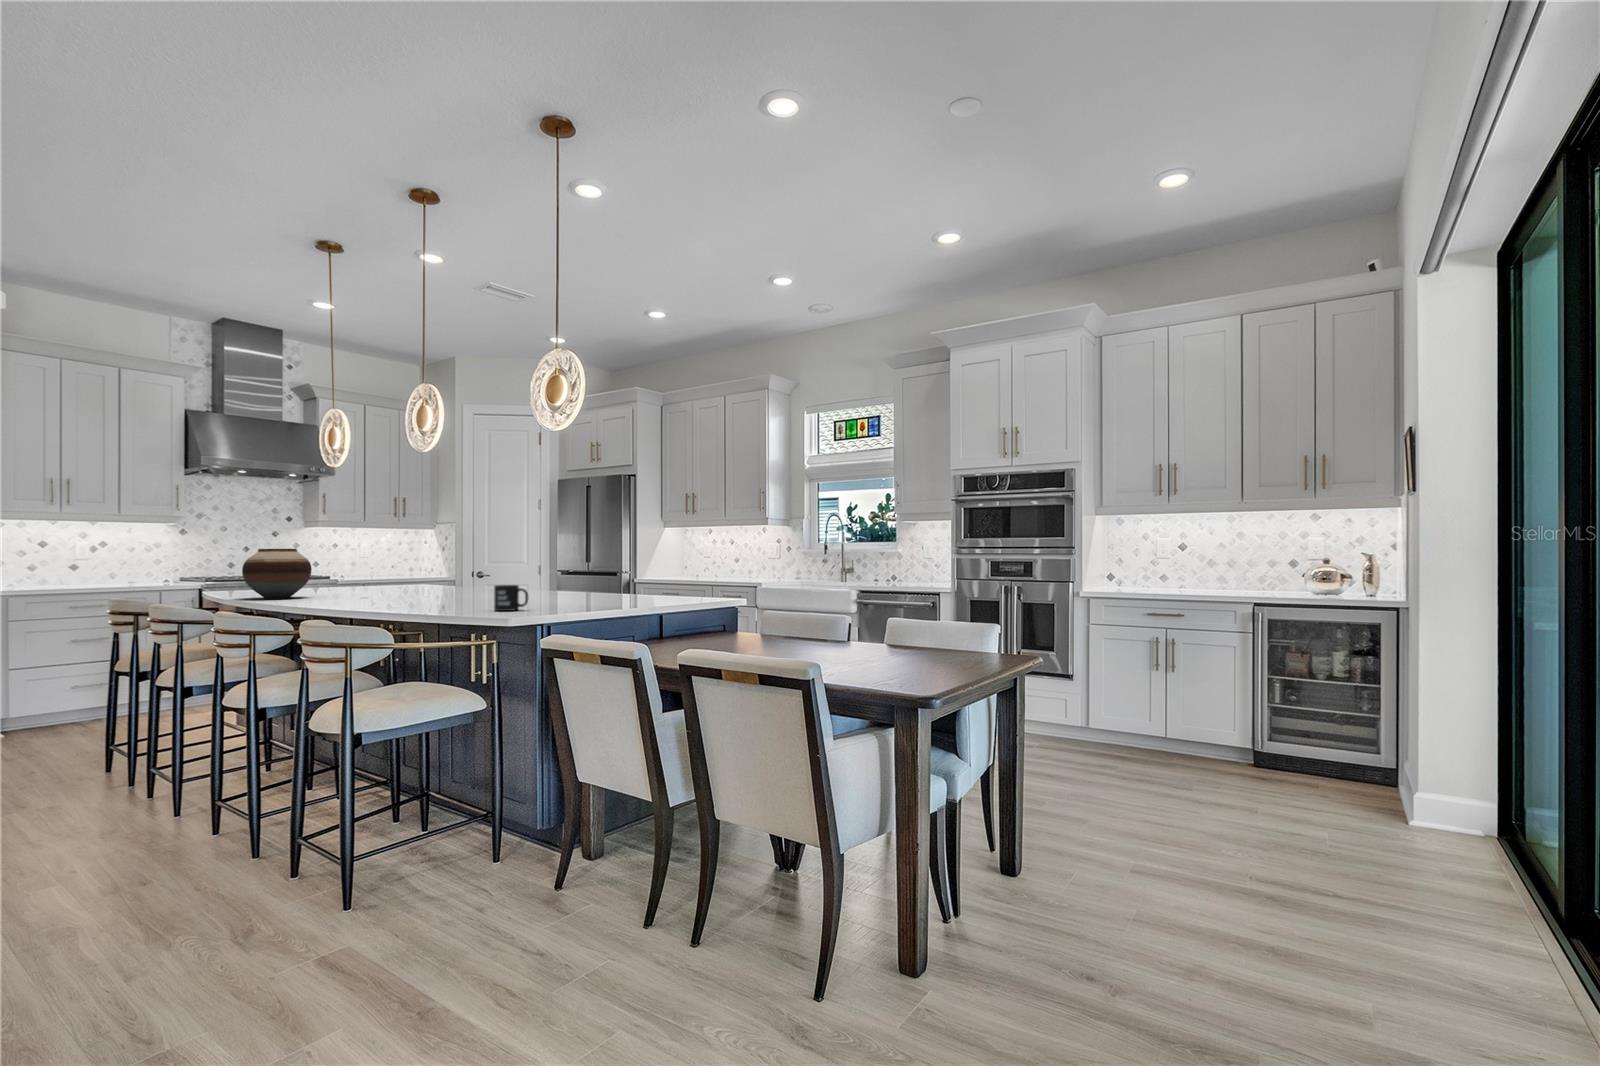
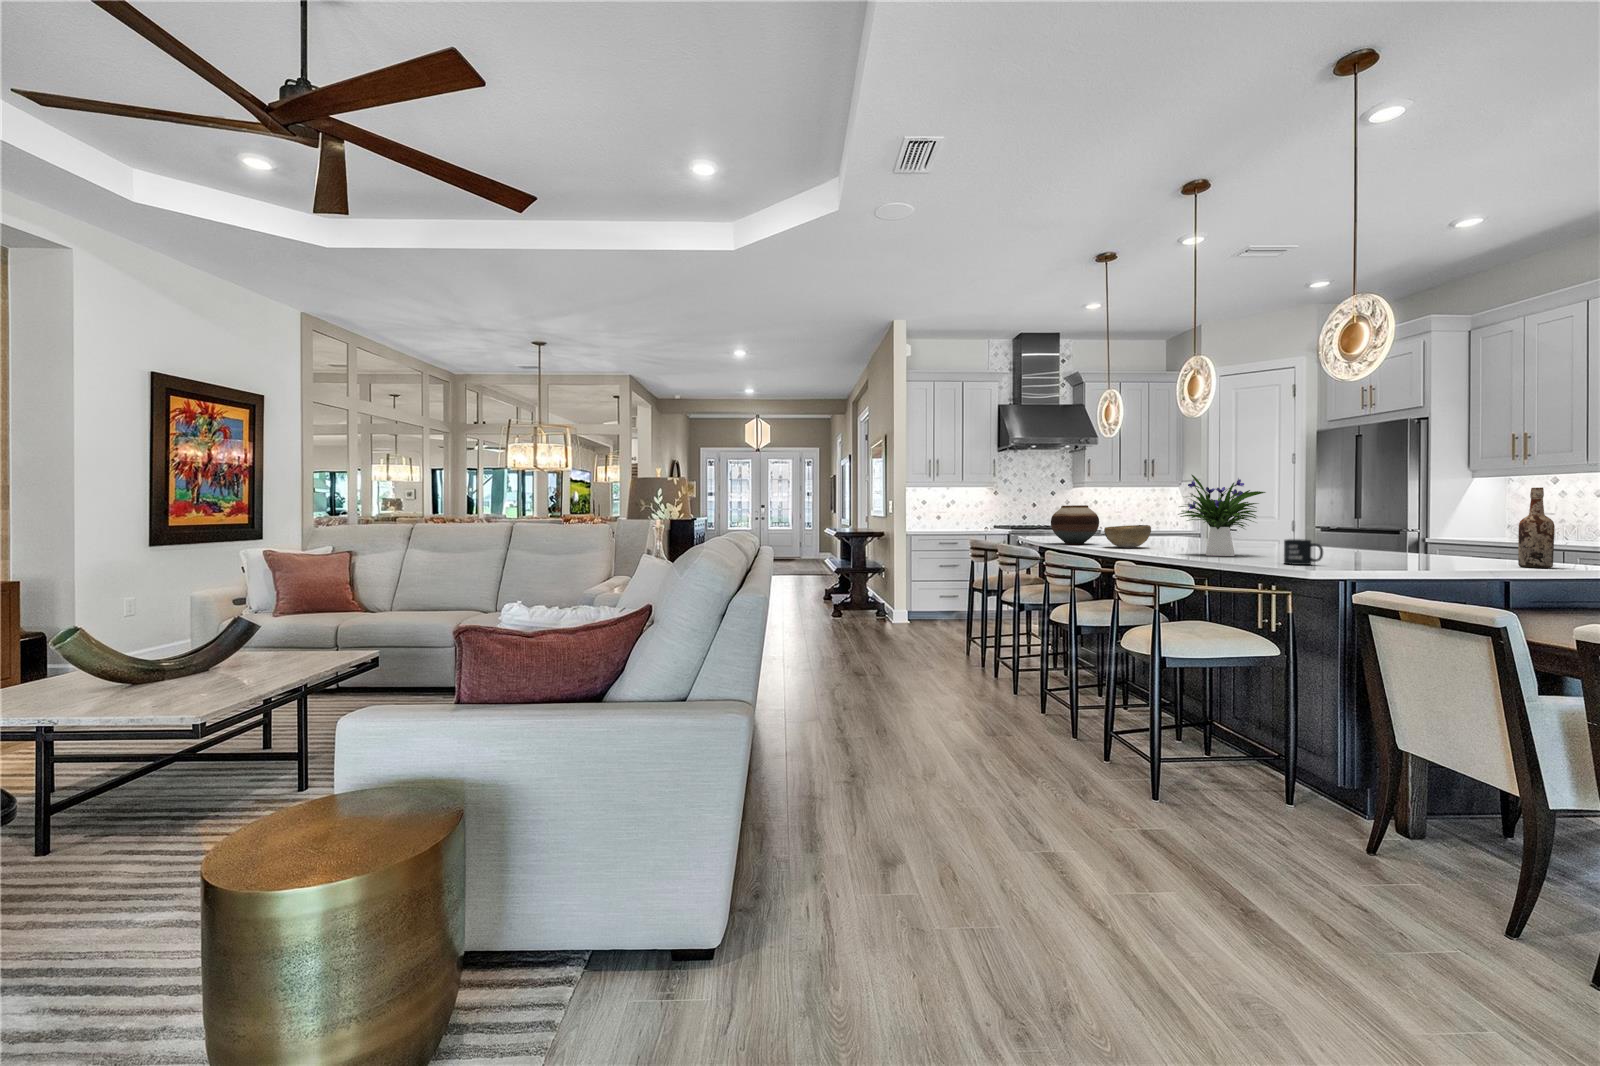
flower arrangement: none [395,514,486,606] -> present [1178,475,1265,556]
wine bottle: none [672,537,692,603] -> present [1518,487,1555,568]
decorative bowl: none [314,573,373,600] -> present [1104,525,1151,548]

